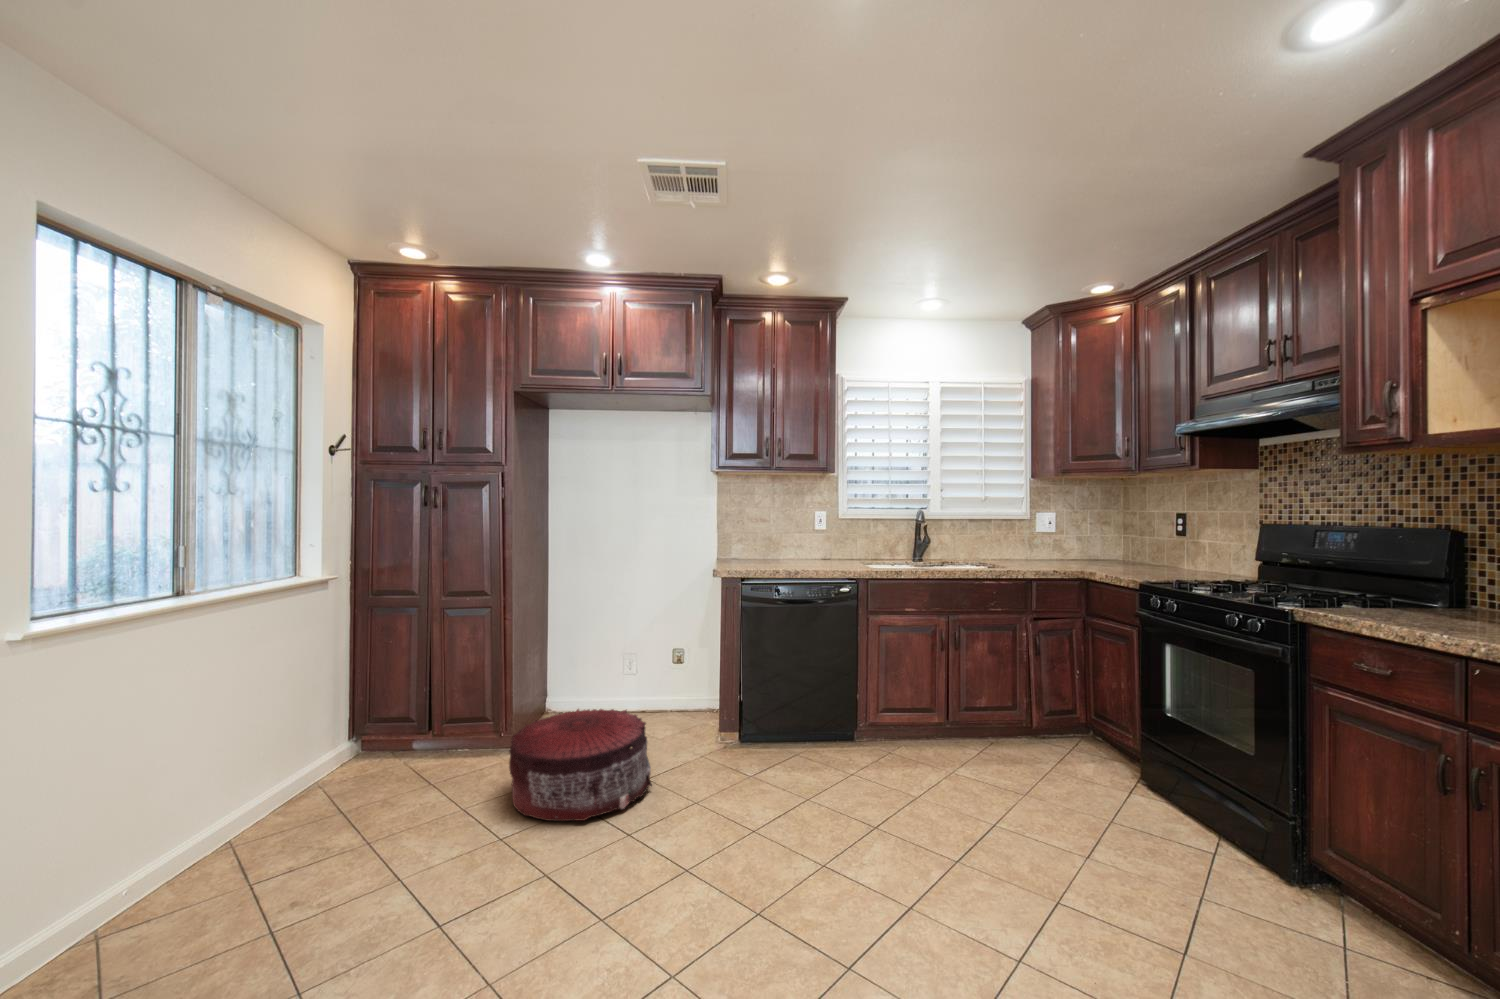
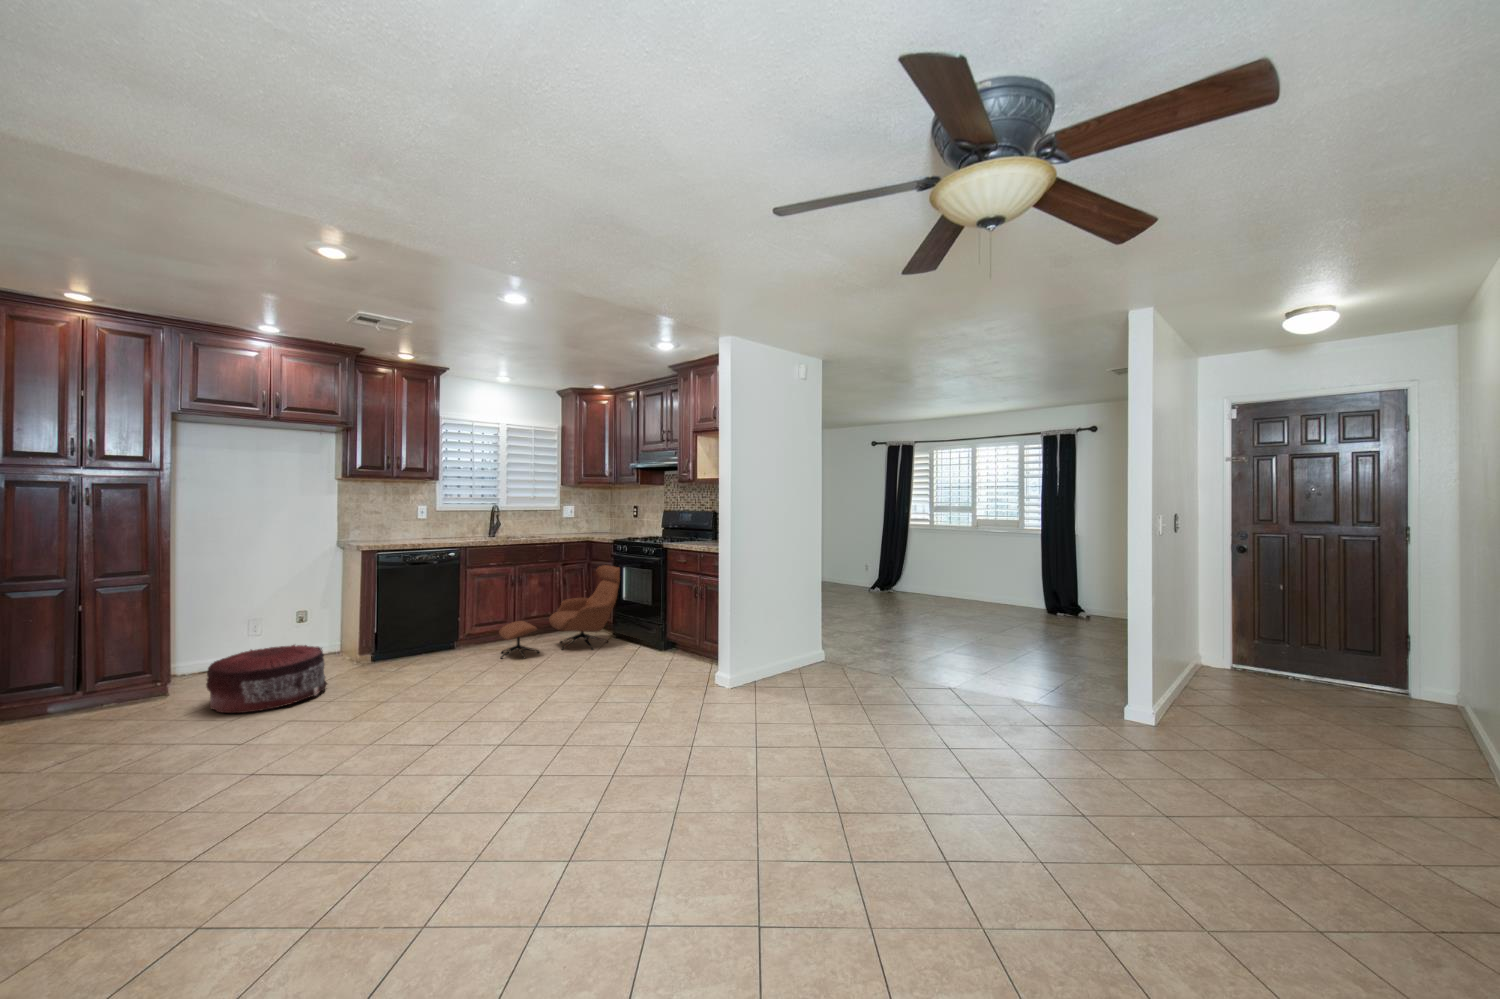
lounge chair: none [912,634,1163,820] -> present [499,565,620,659]

